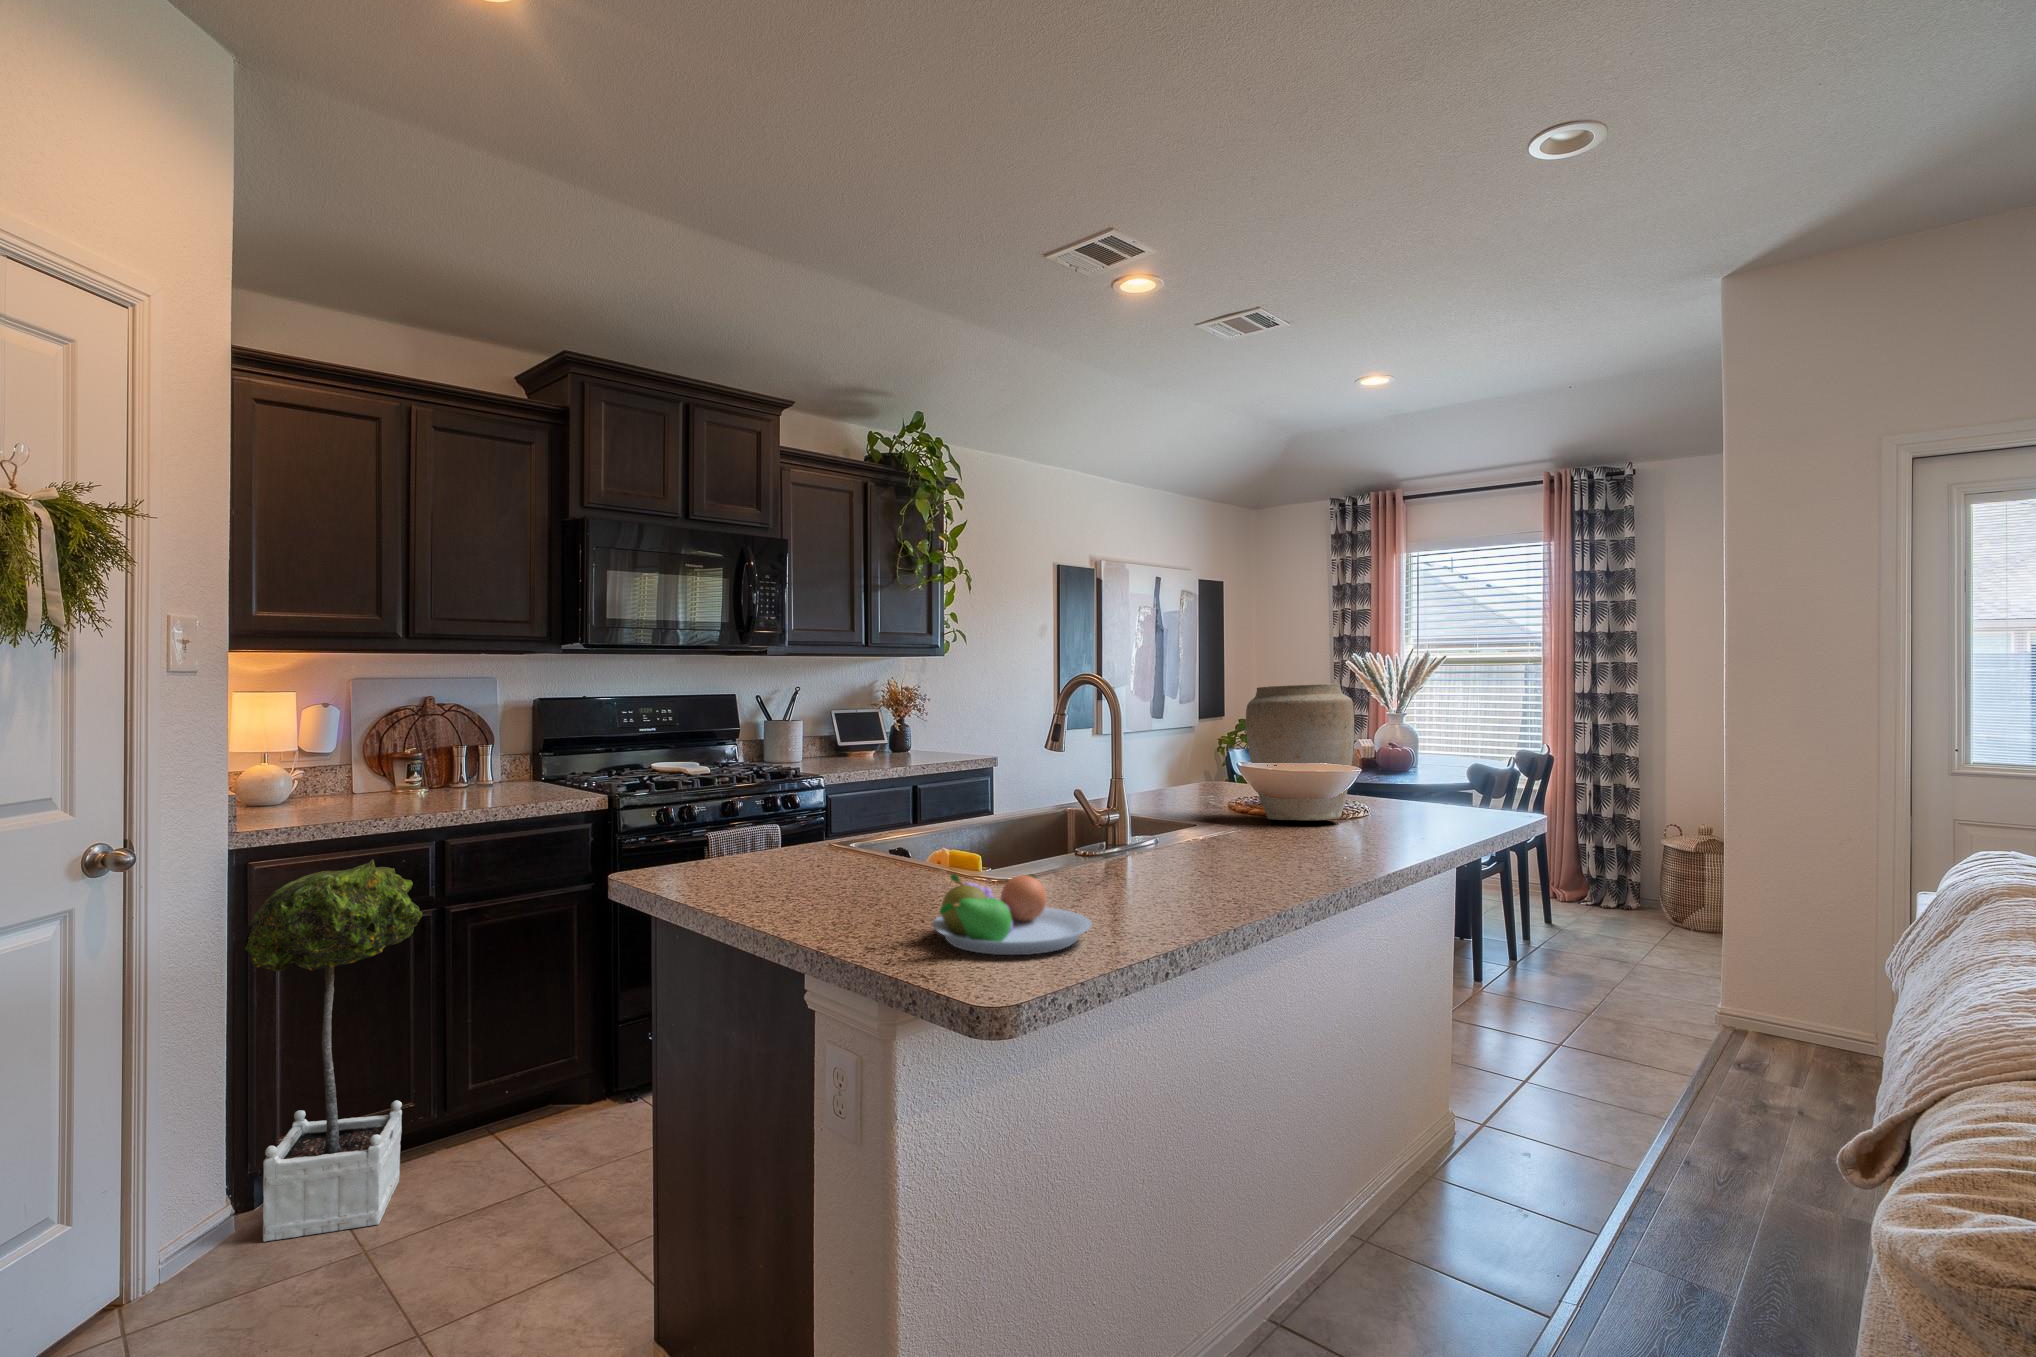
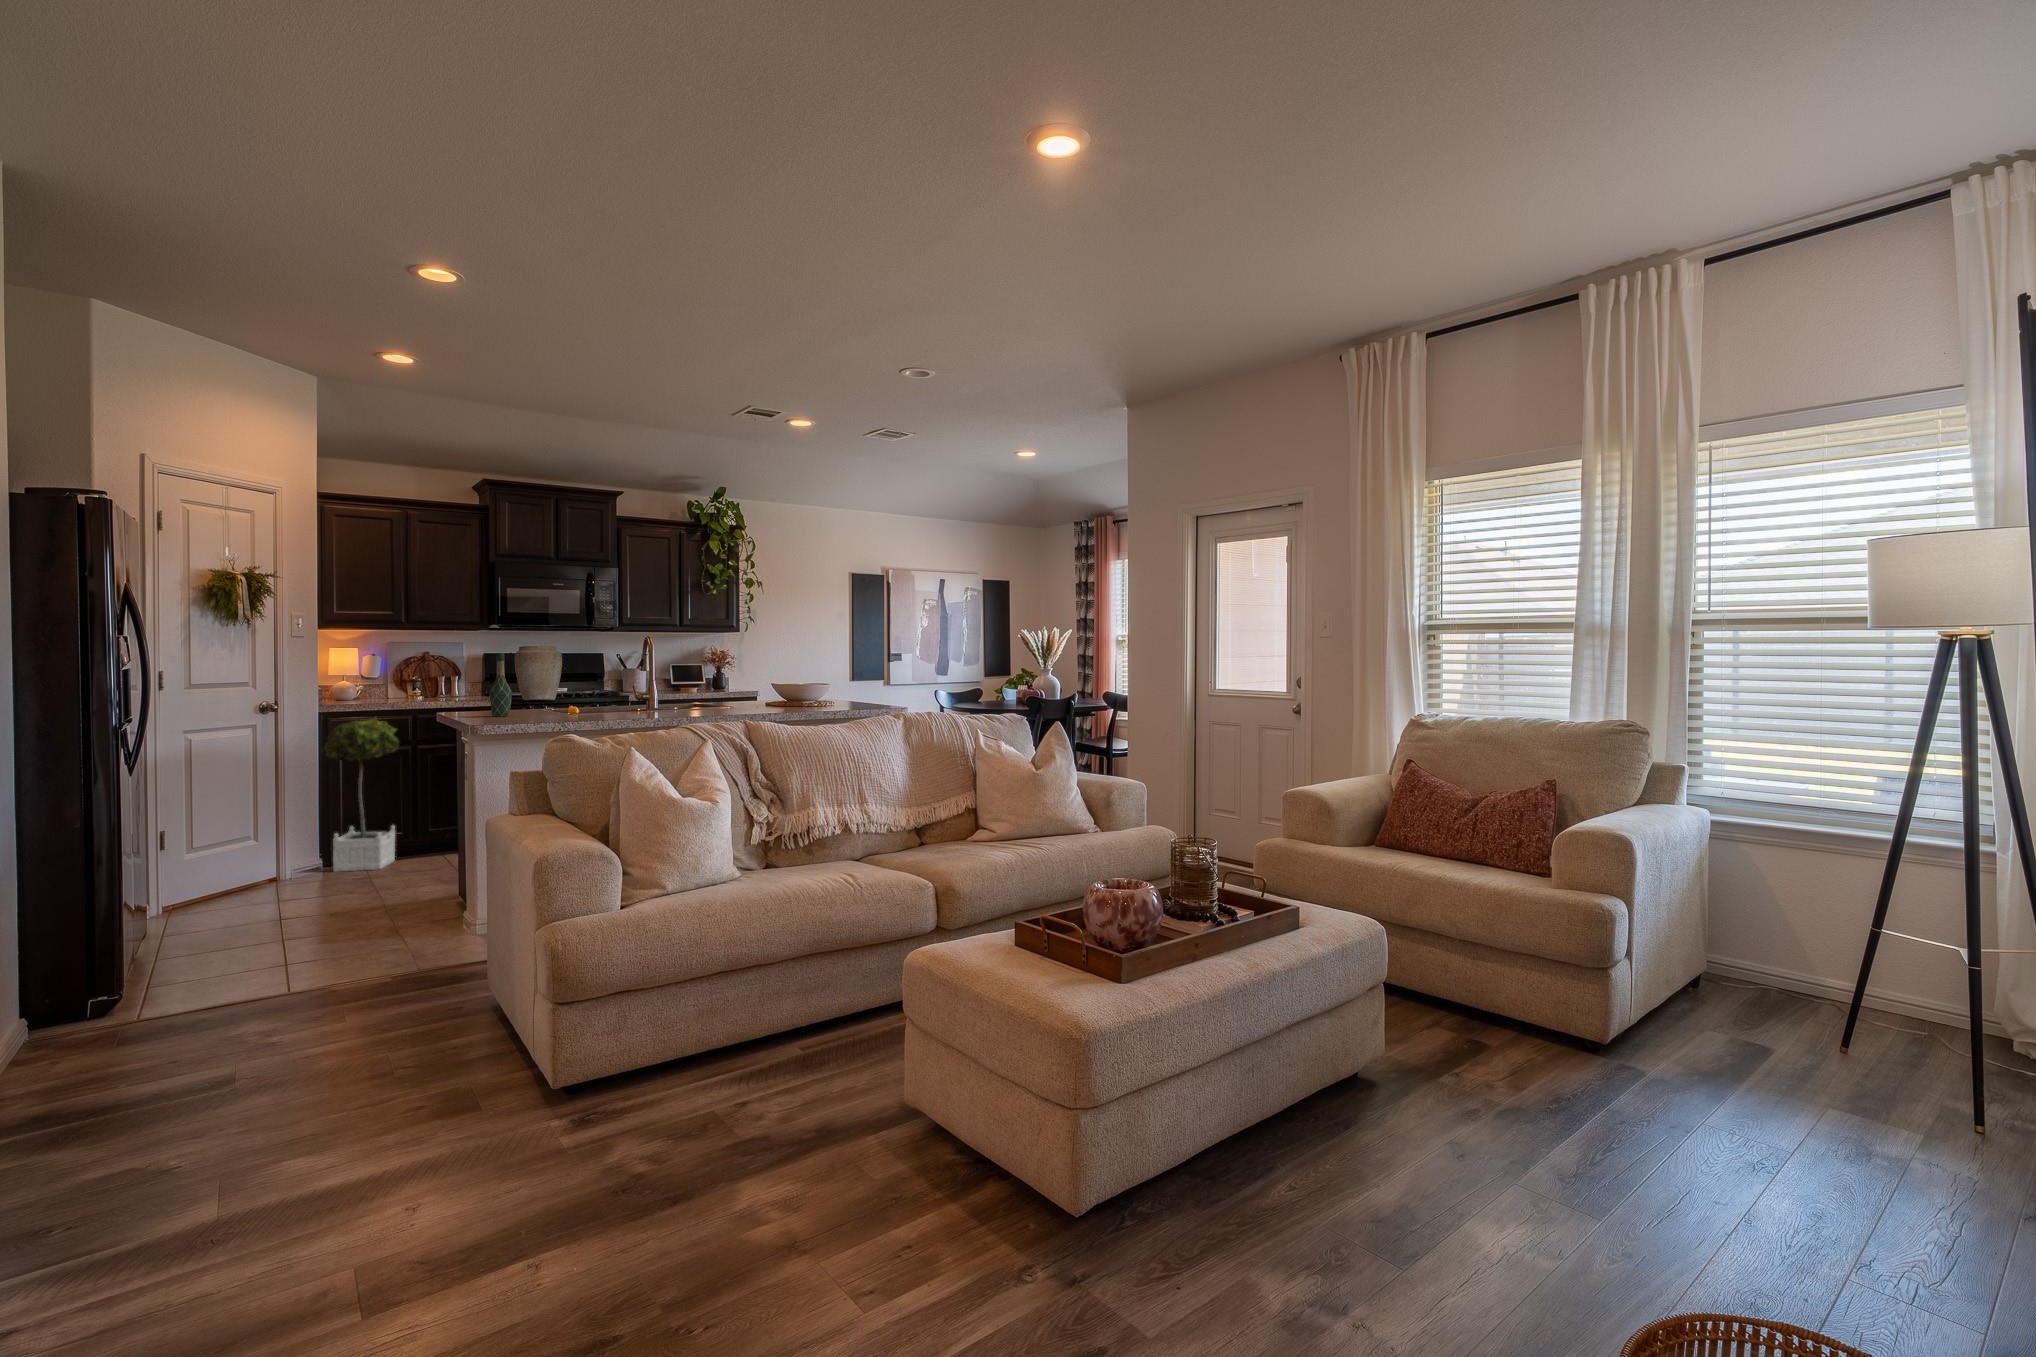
vase: present [1246,684,1354,820] -> present [515,646,562,701]
wine bottle: none [775,723,832,903] -> present [489,653,512,717]
fruit bowl: present [932,874,1092,955] -> none [505,699,568,721]

